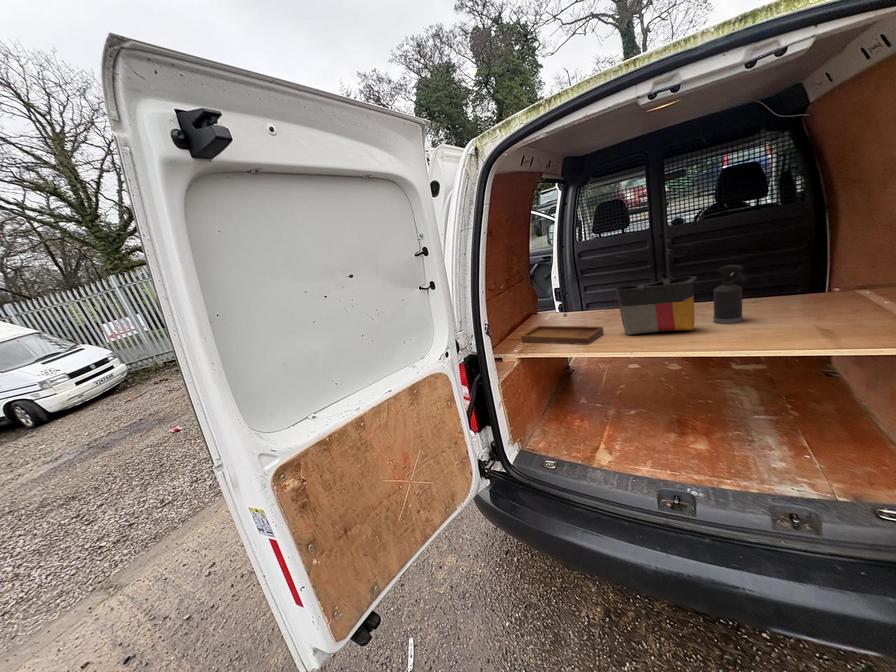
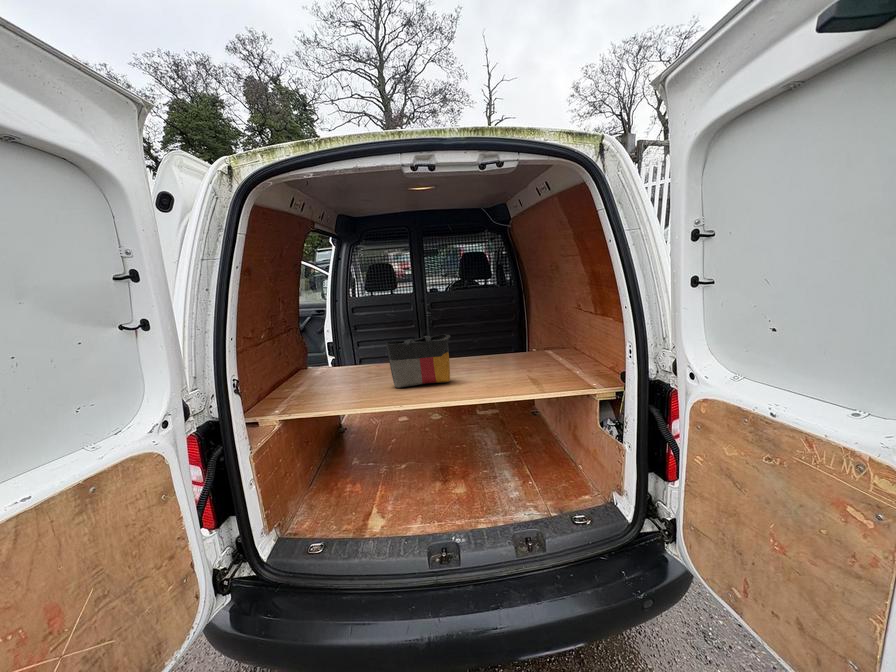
spray bottle: present [713,265,746,324] -> none [462,327,484,376]
tray: present [521,313,603,345] -> none [286,367,375,400]

